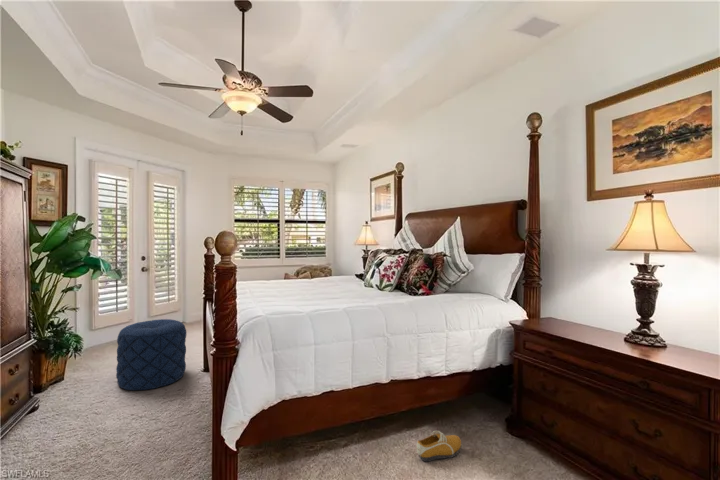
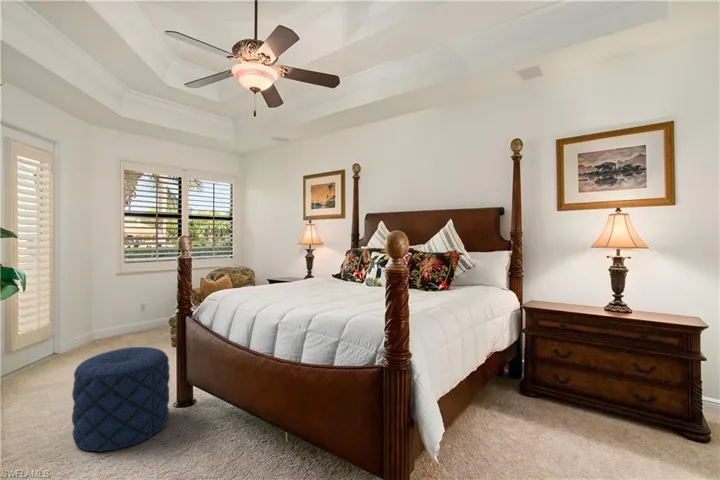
shoe: present [416,431,461,461] -> none [492,401,515,428]

